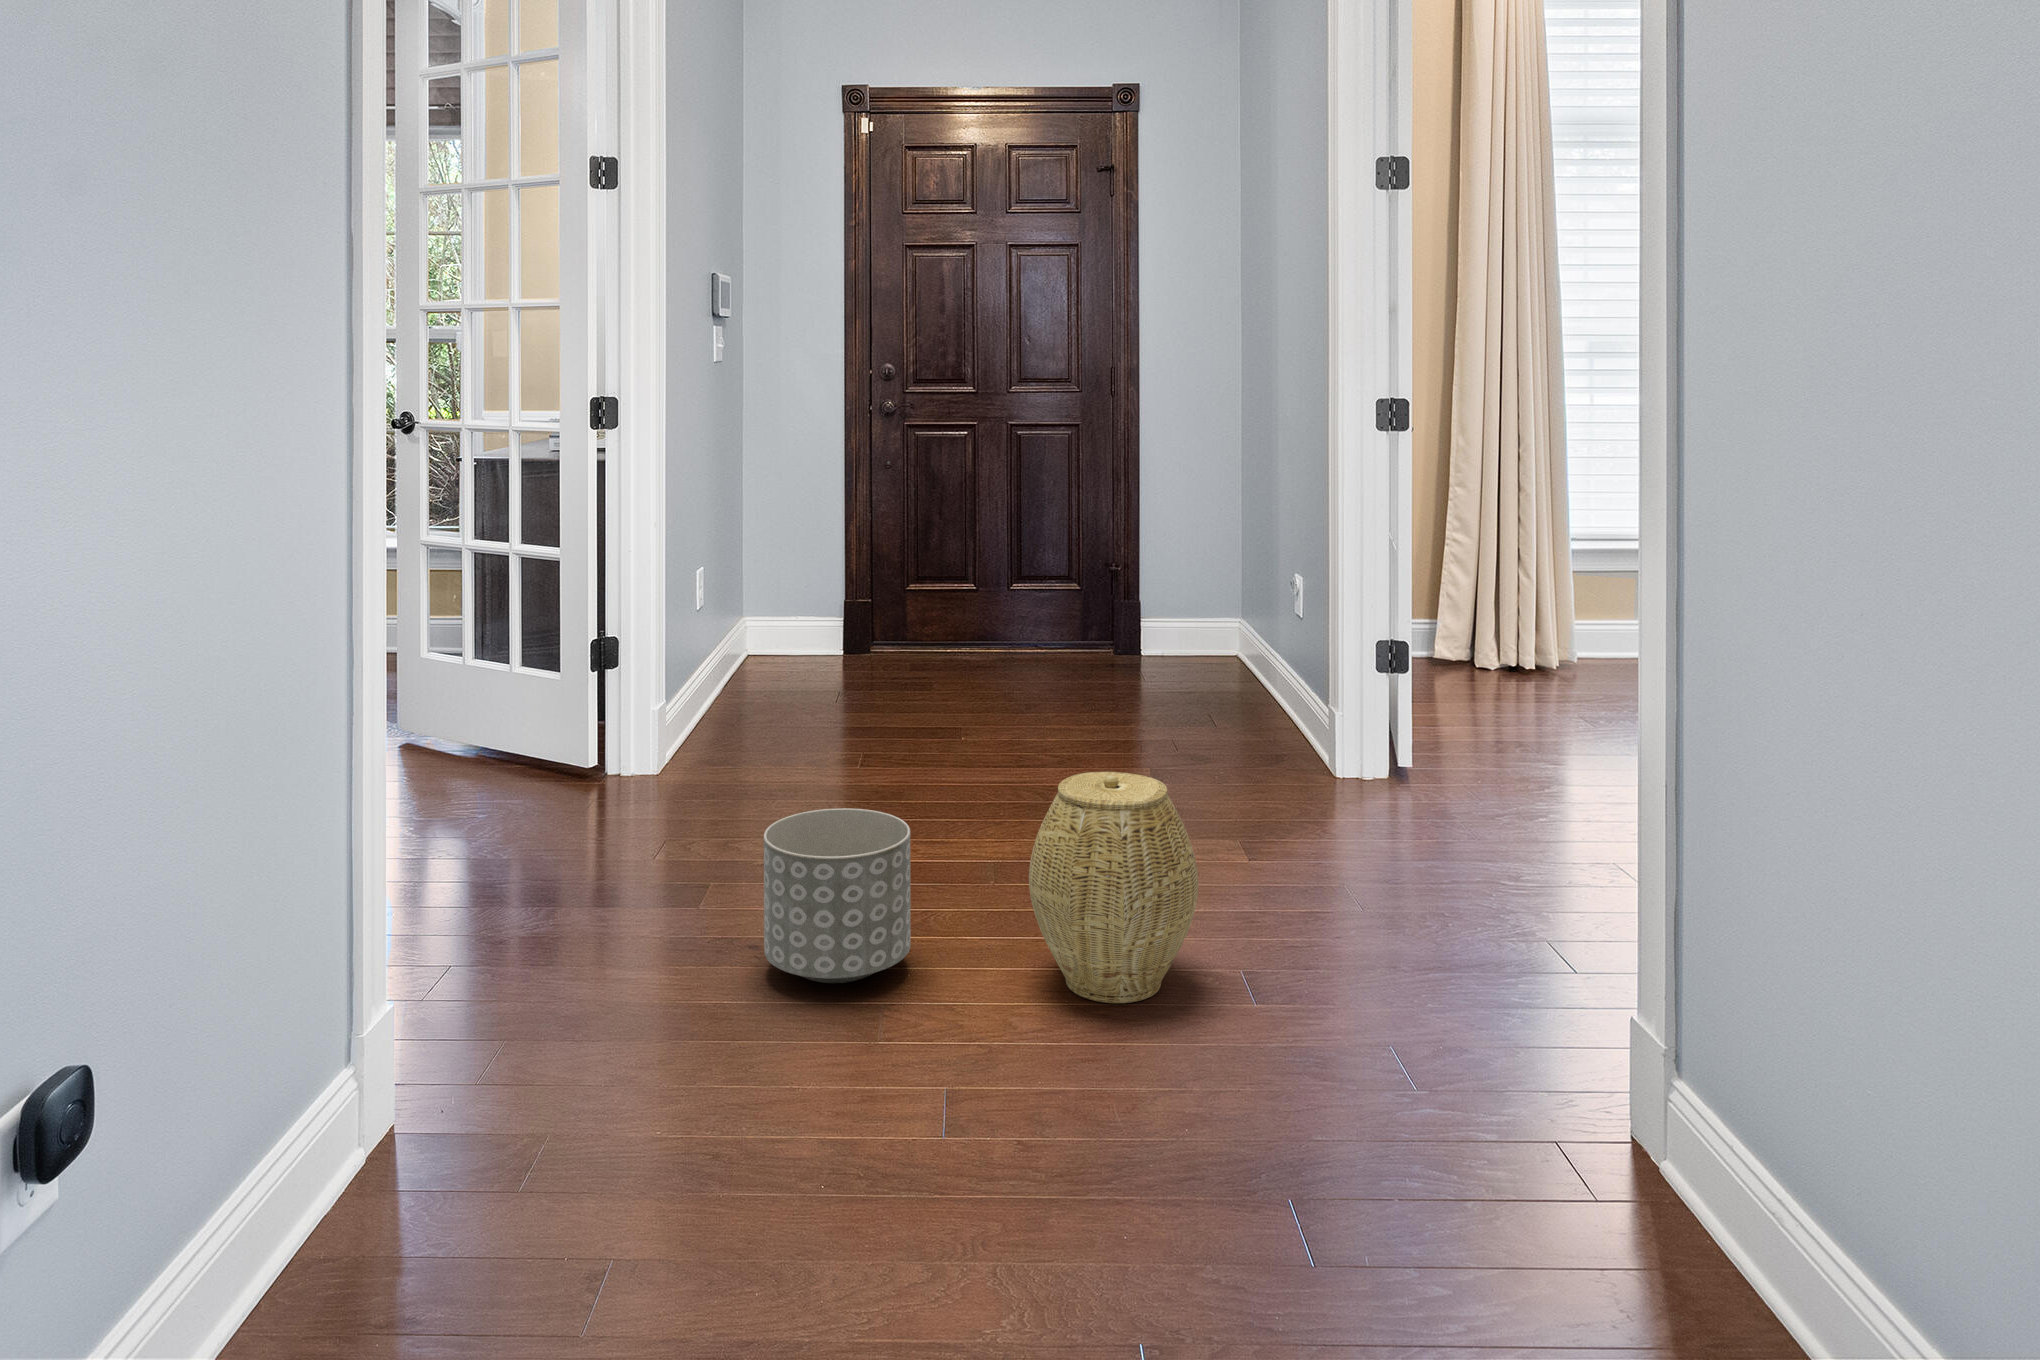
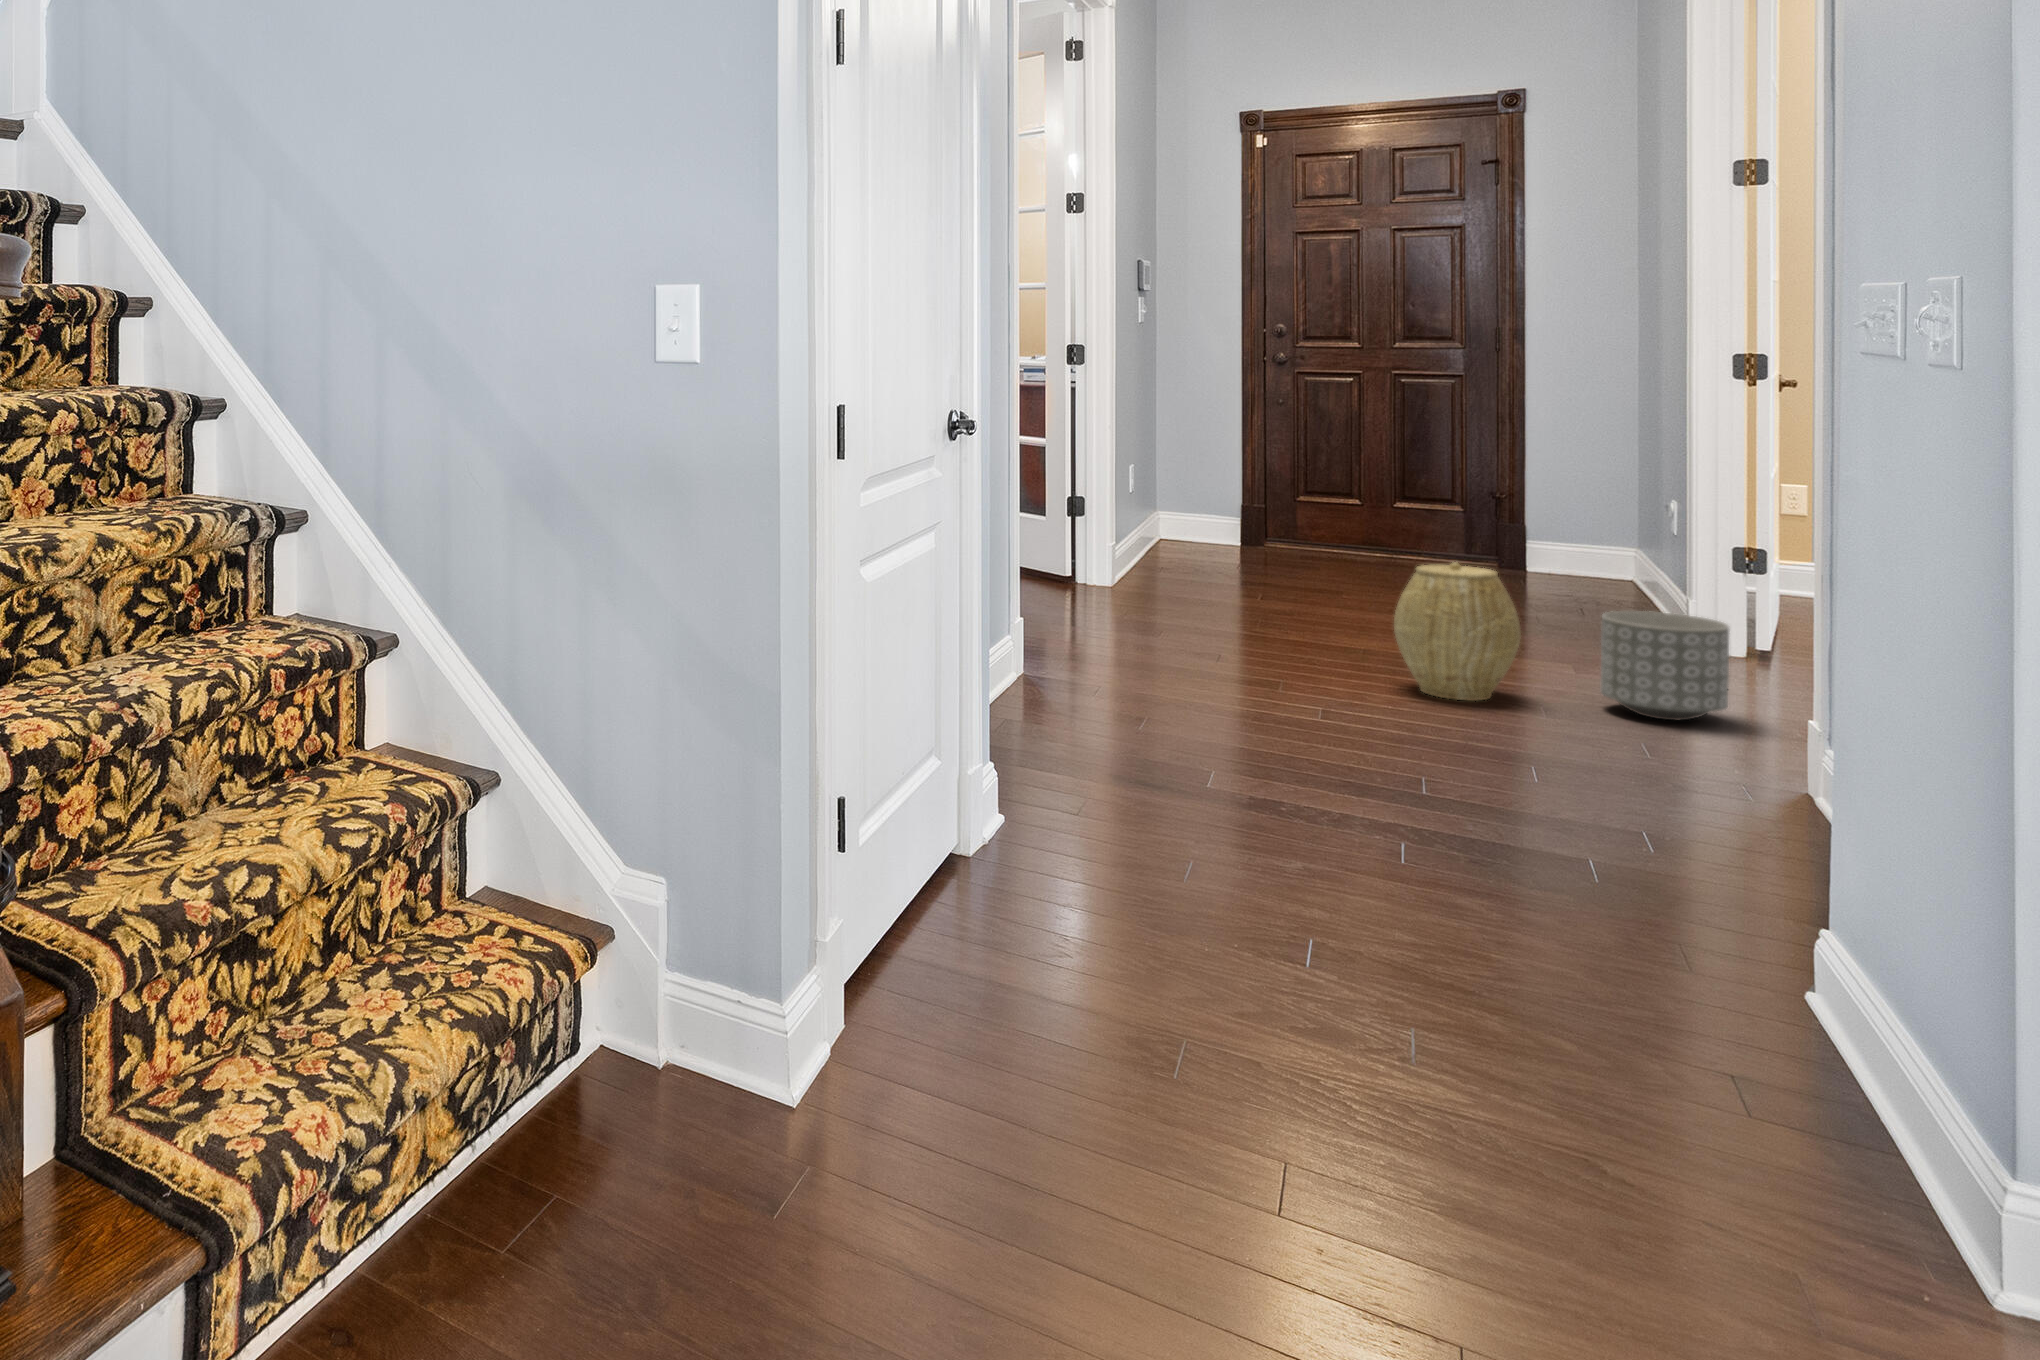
planter: present [764,808,911,983] -> present [1601,611,1730,720]

